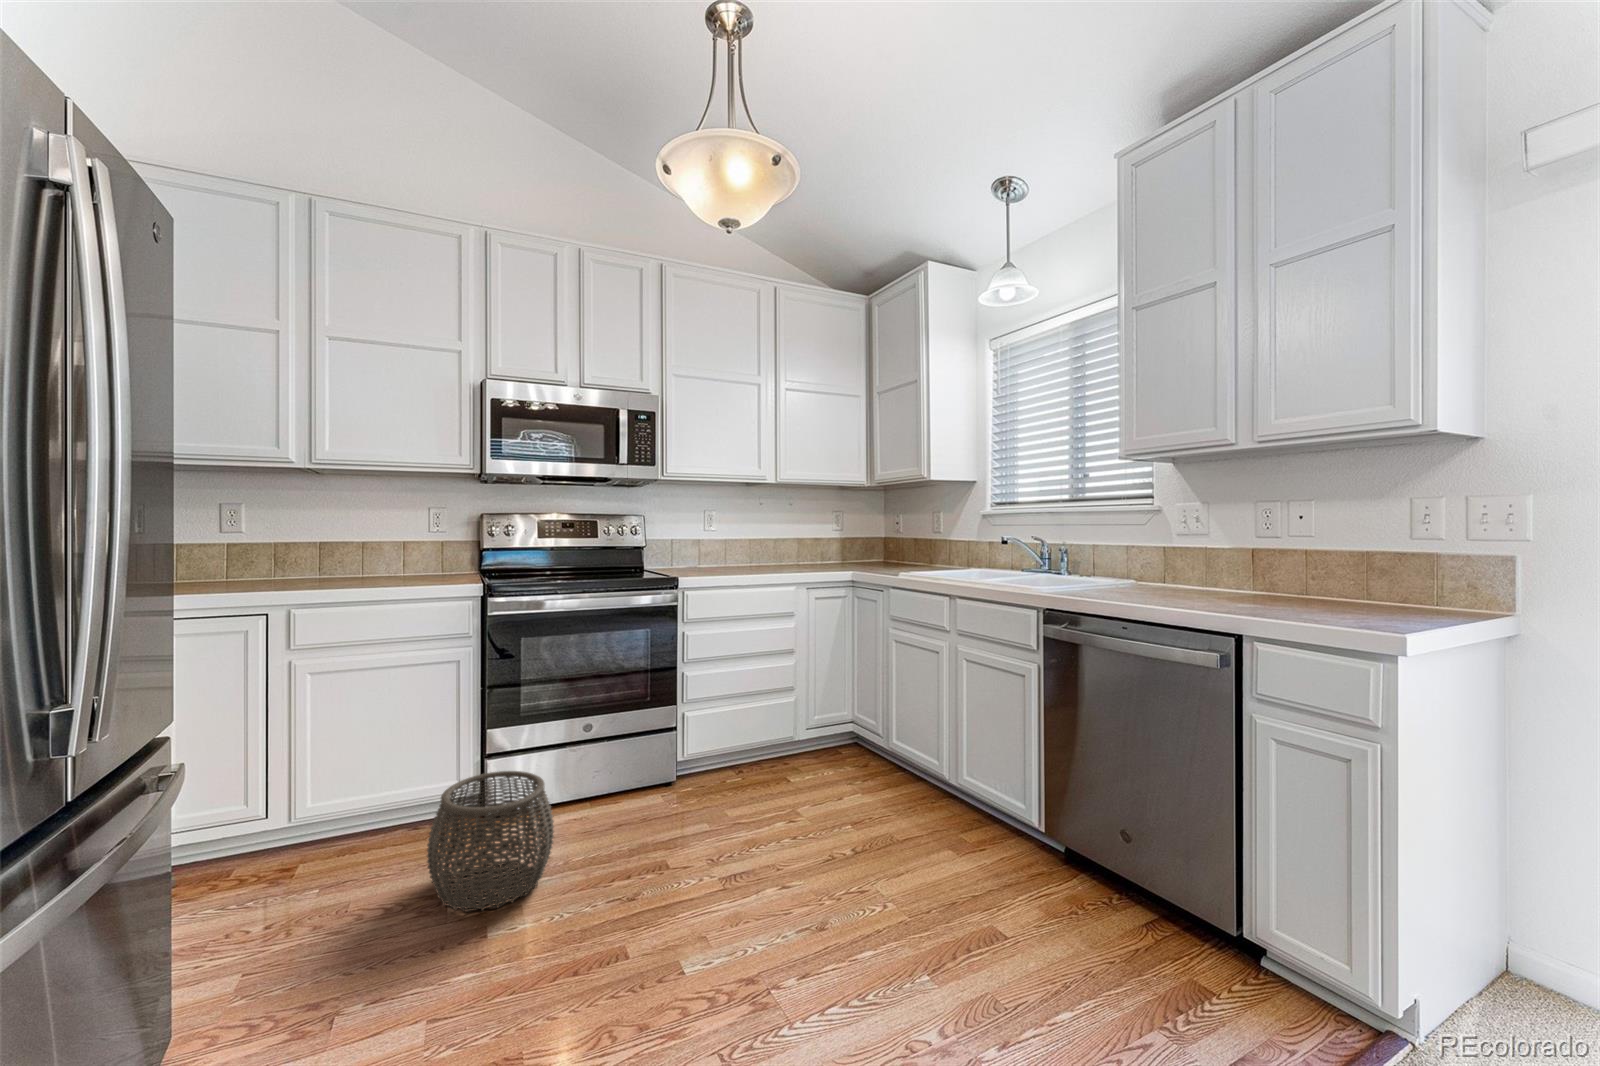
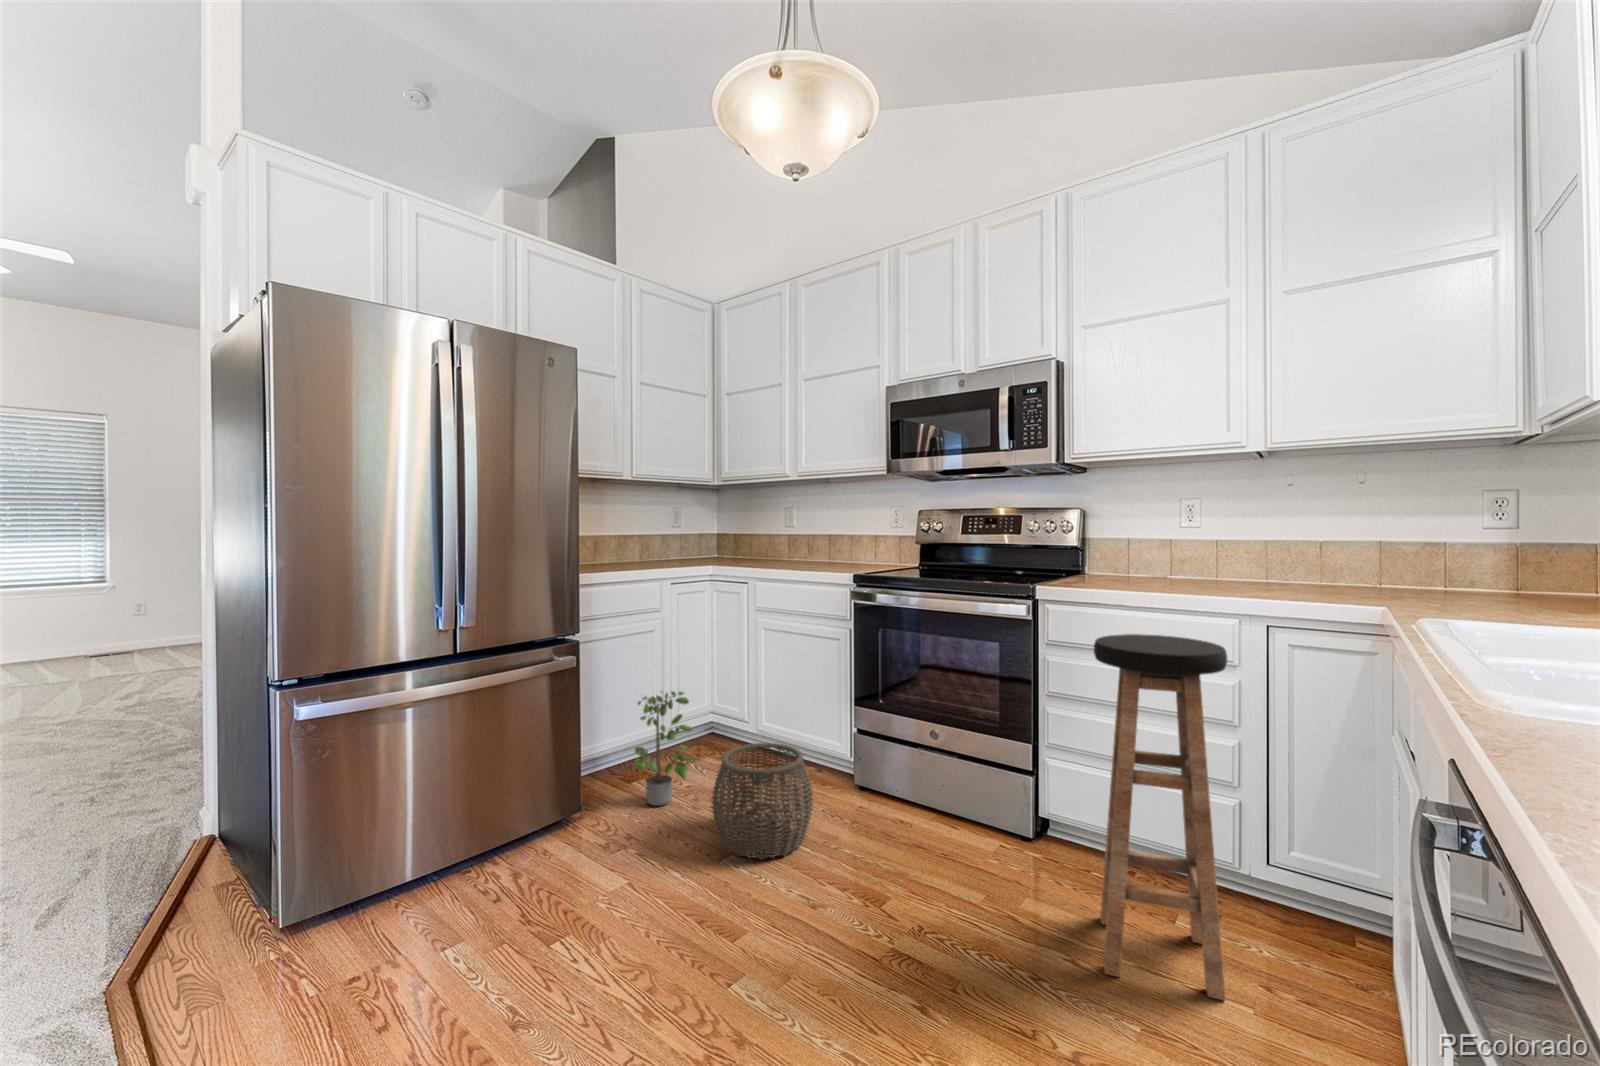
bar stool: none [765,603,850,817] -> present [1094,634,1227,1000]
potted plant: none [213,756,328,945] -> present [635,691,698,806]

